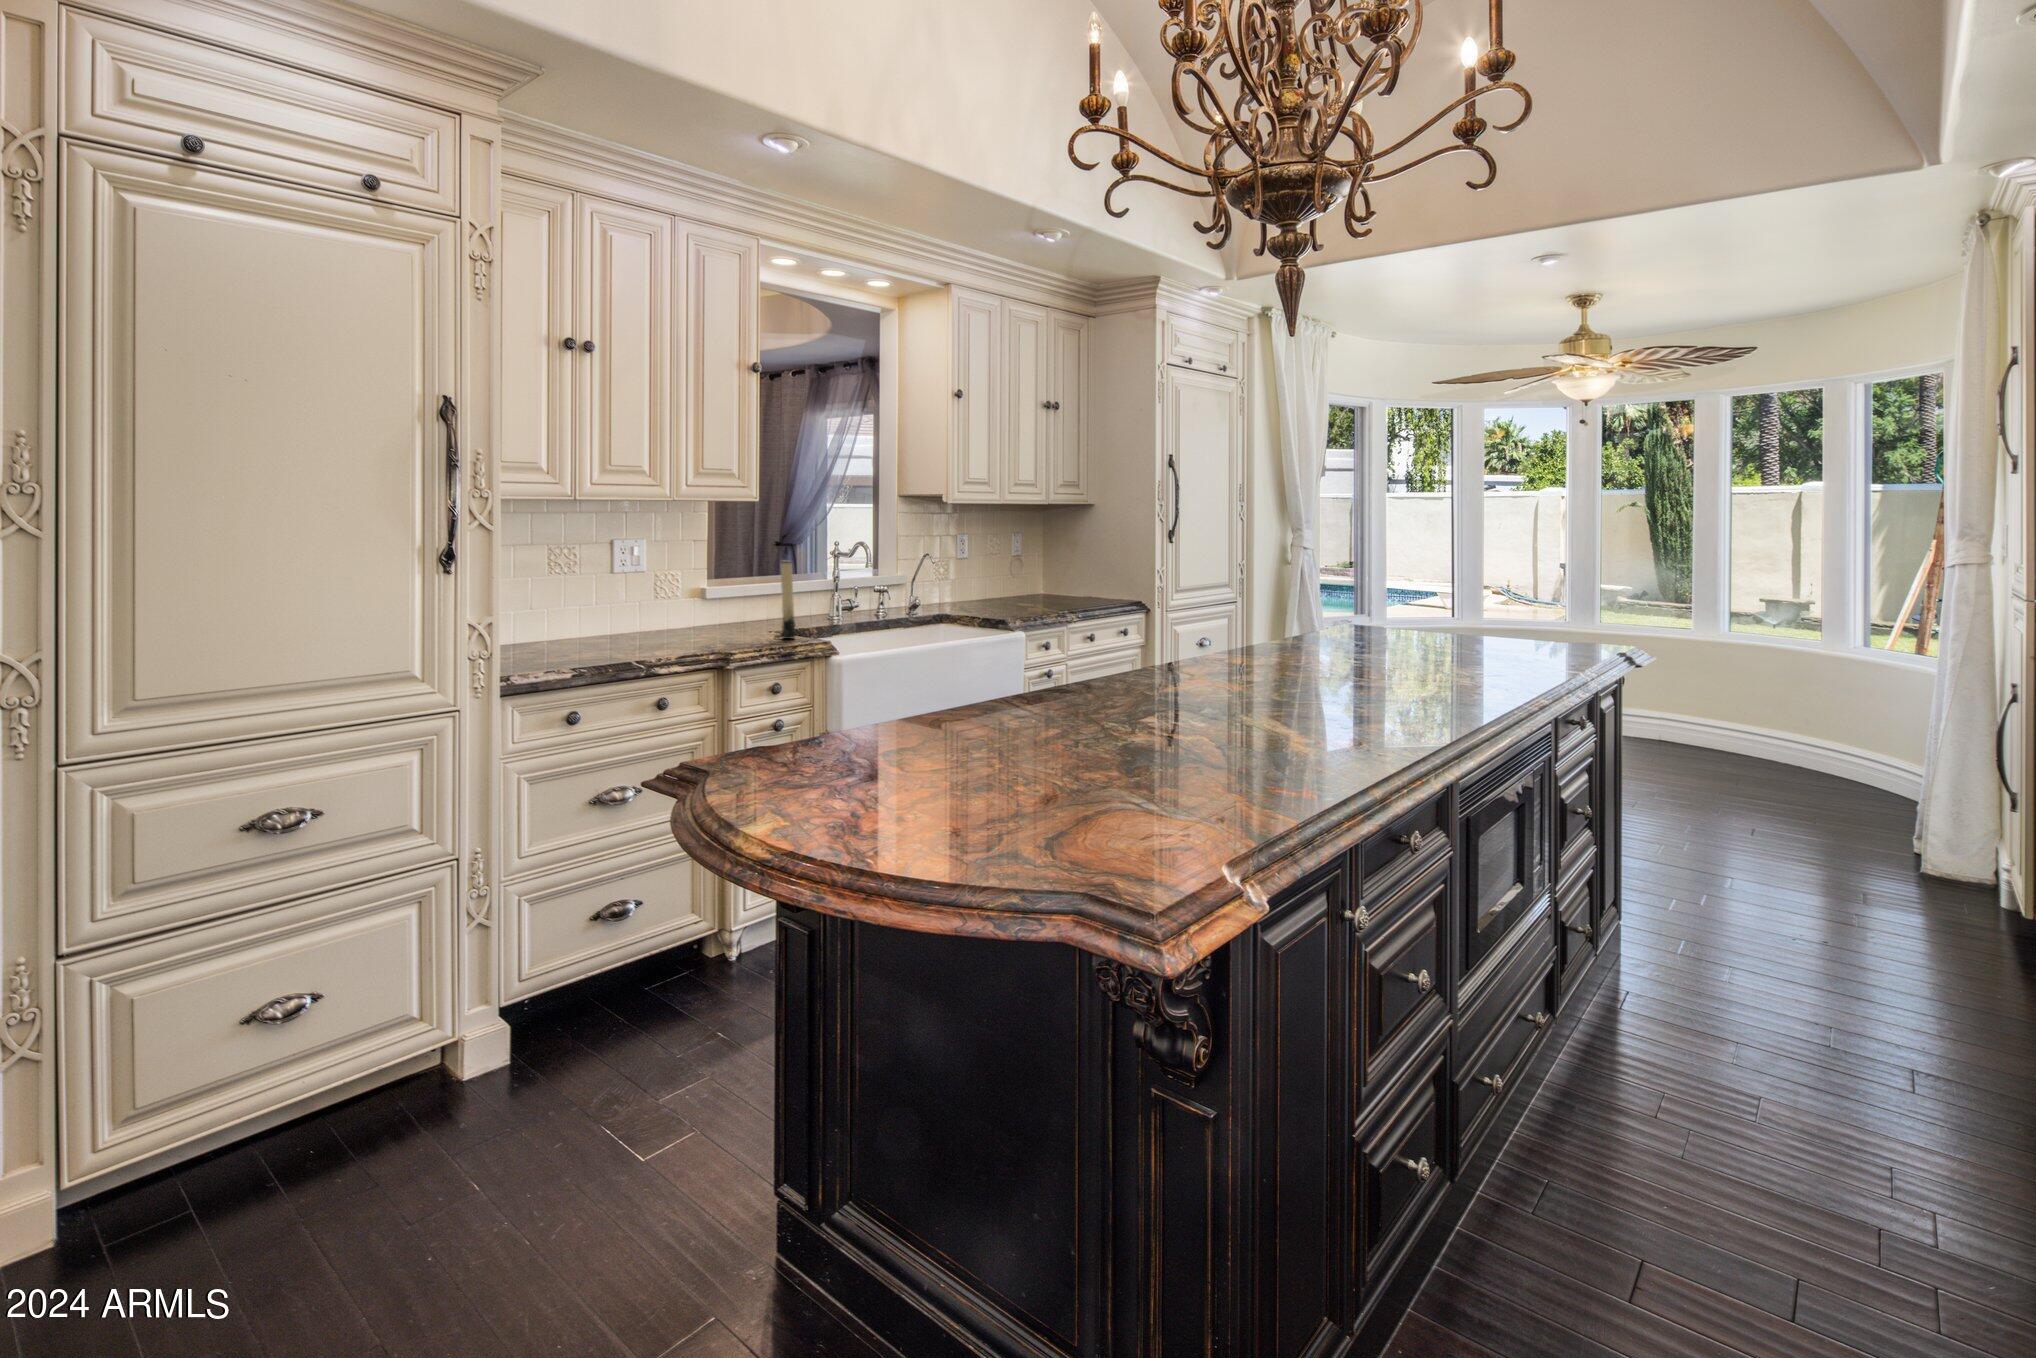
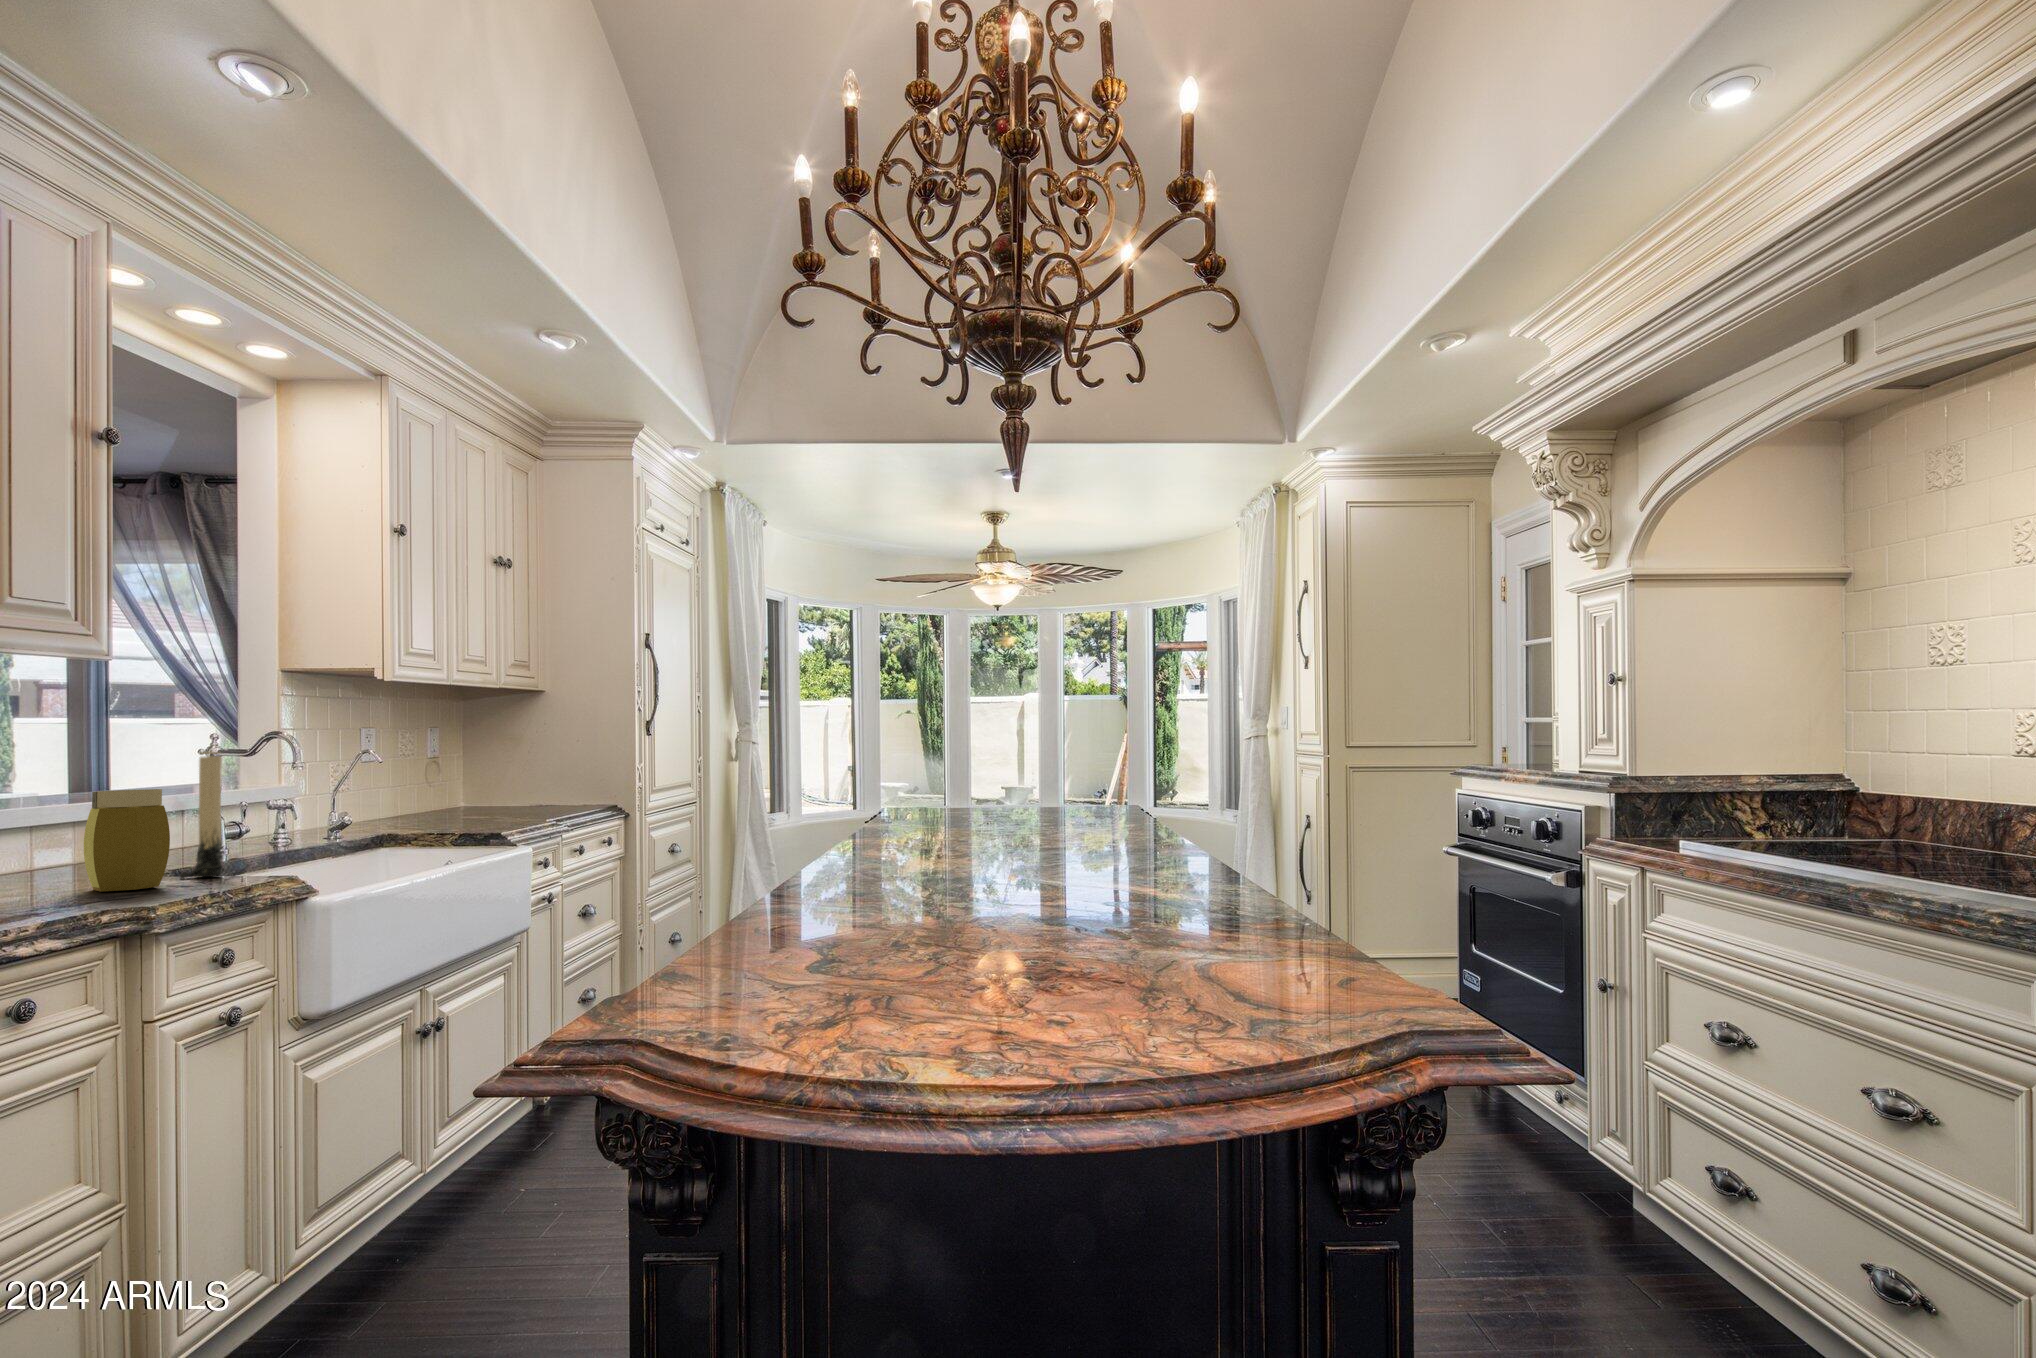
jar: none [716,584,755,644] -> present [84,789,170,892]

